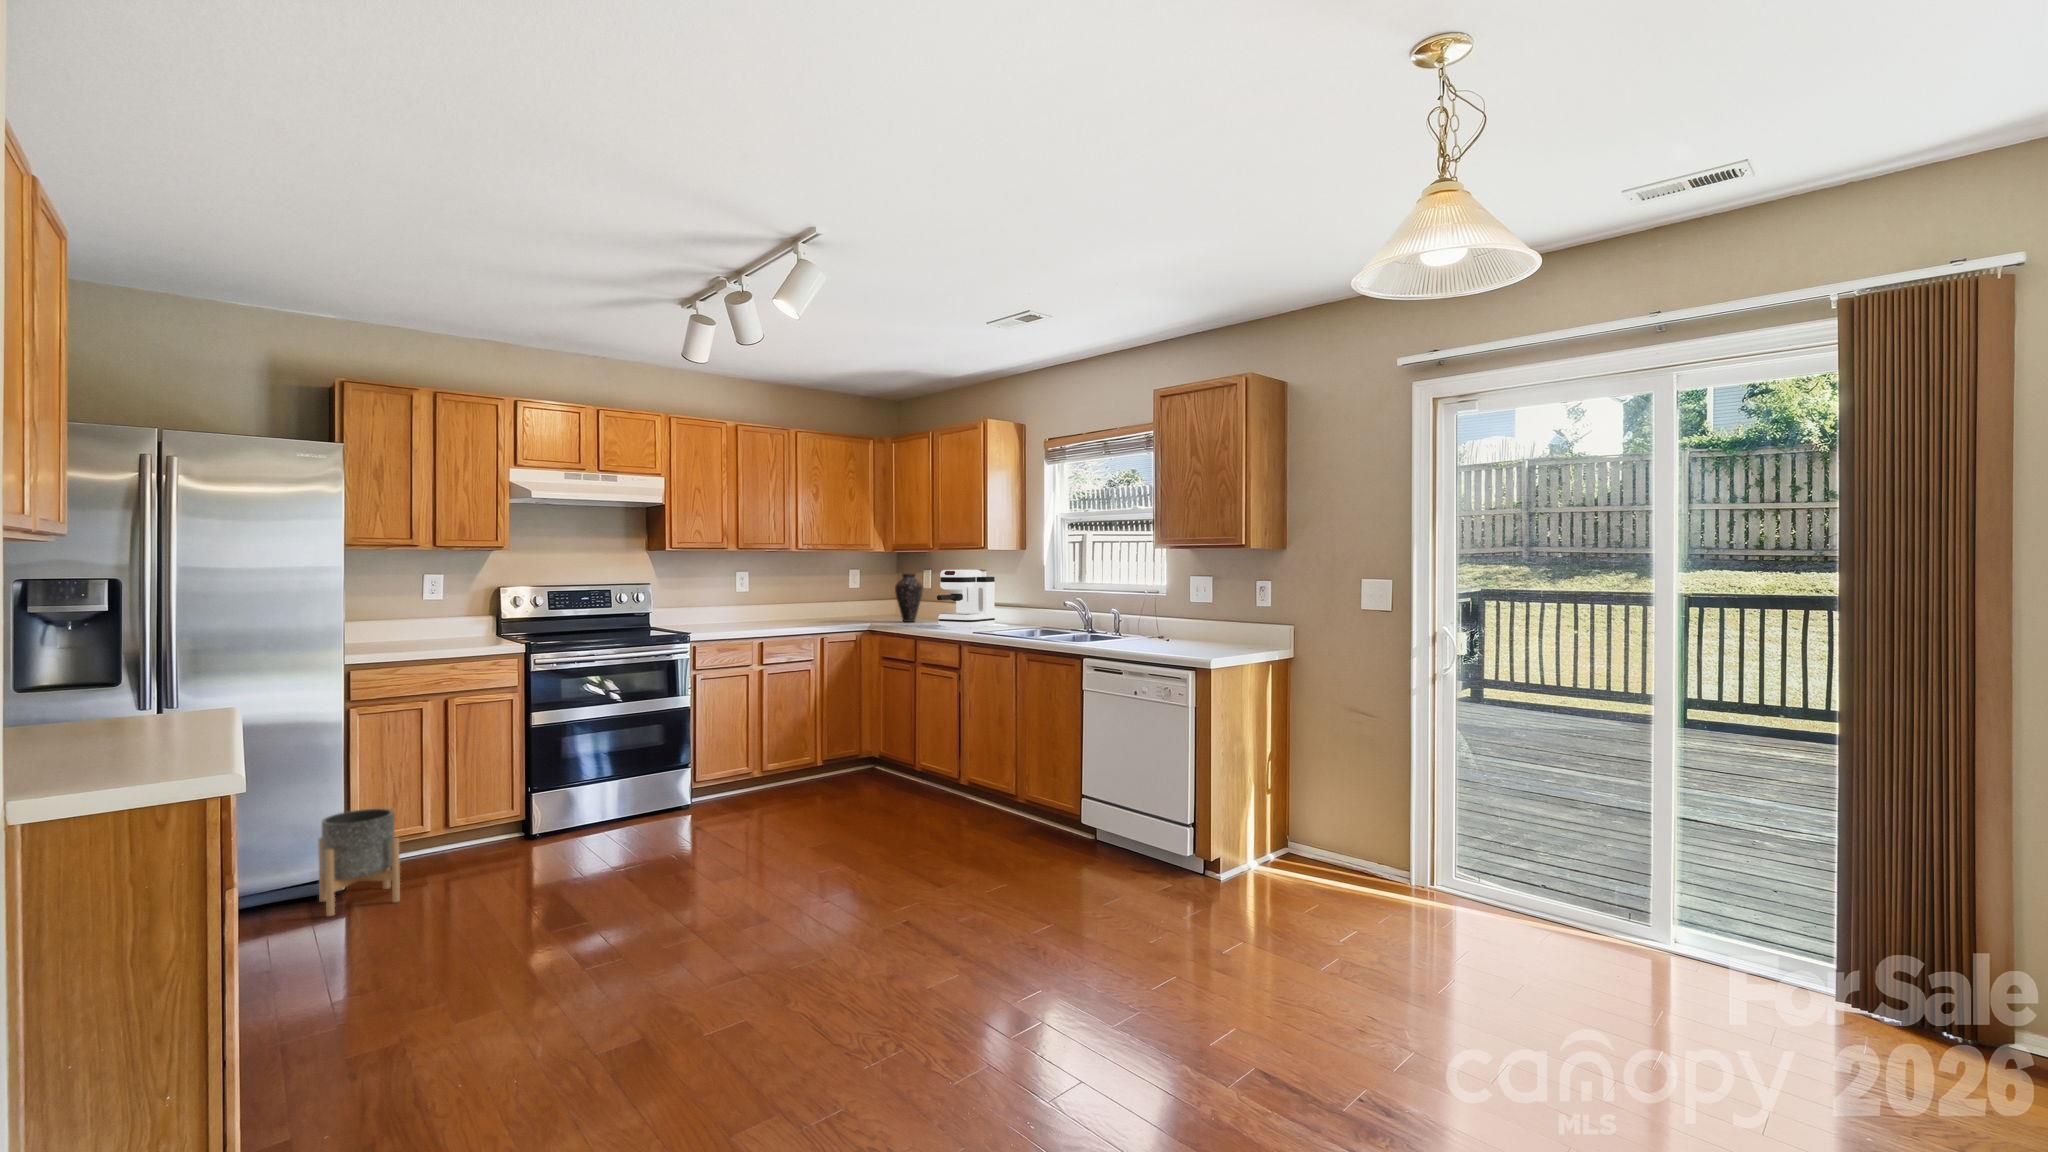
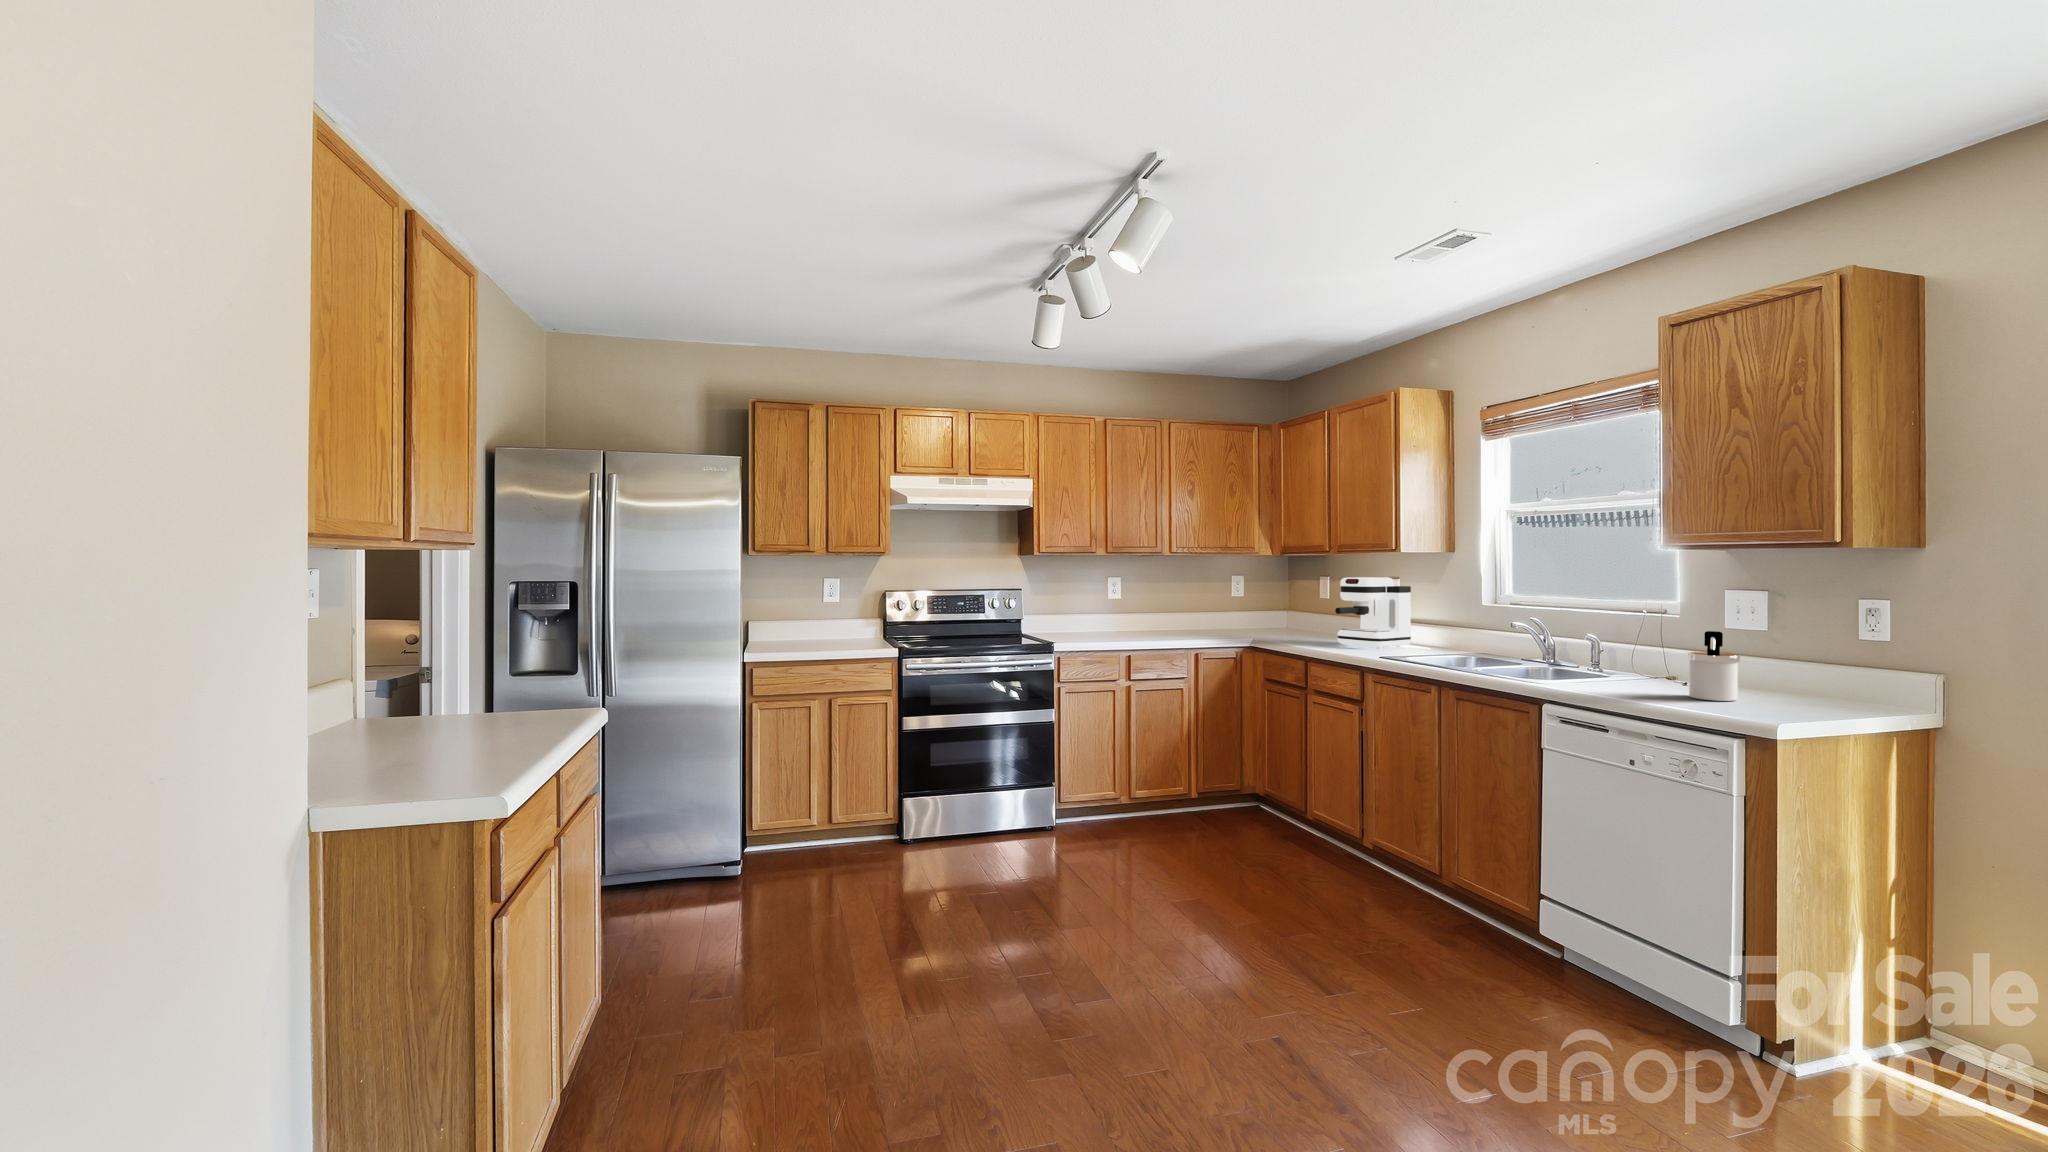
vase: present [895,573,923,622] -> none [1287,581,1321,637]
soap dispenser: none [1170,603,1197,649] -> present [1688,631,1740,701]
planter: present [318,808,400,916] -> none [711,803,773,905]

